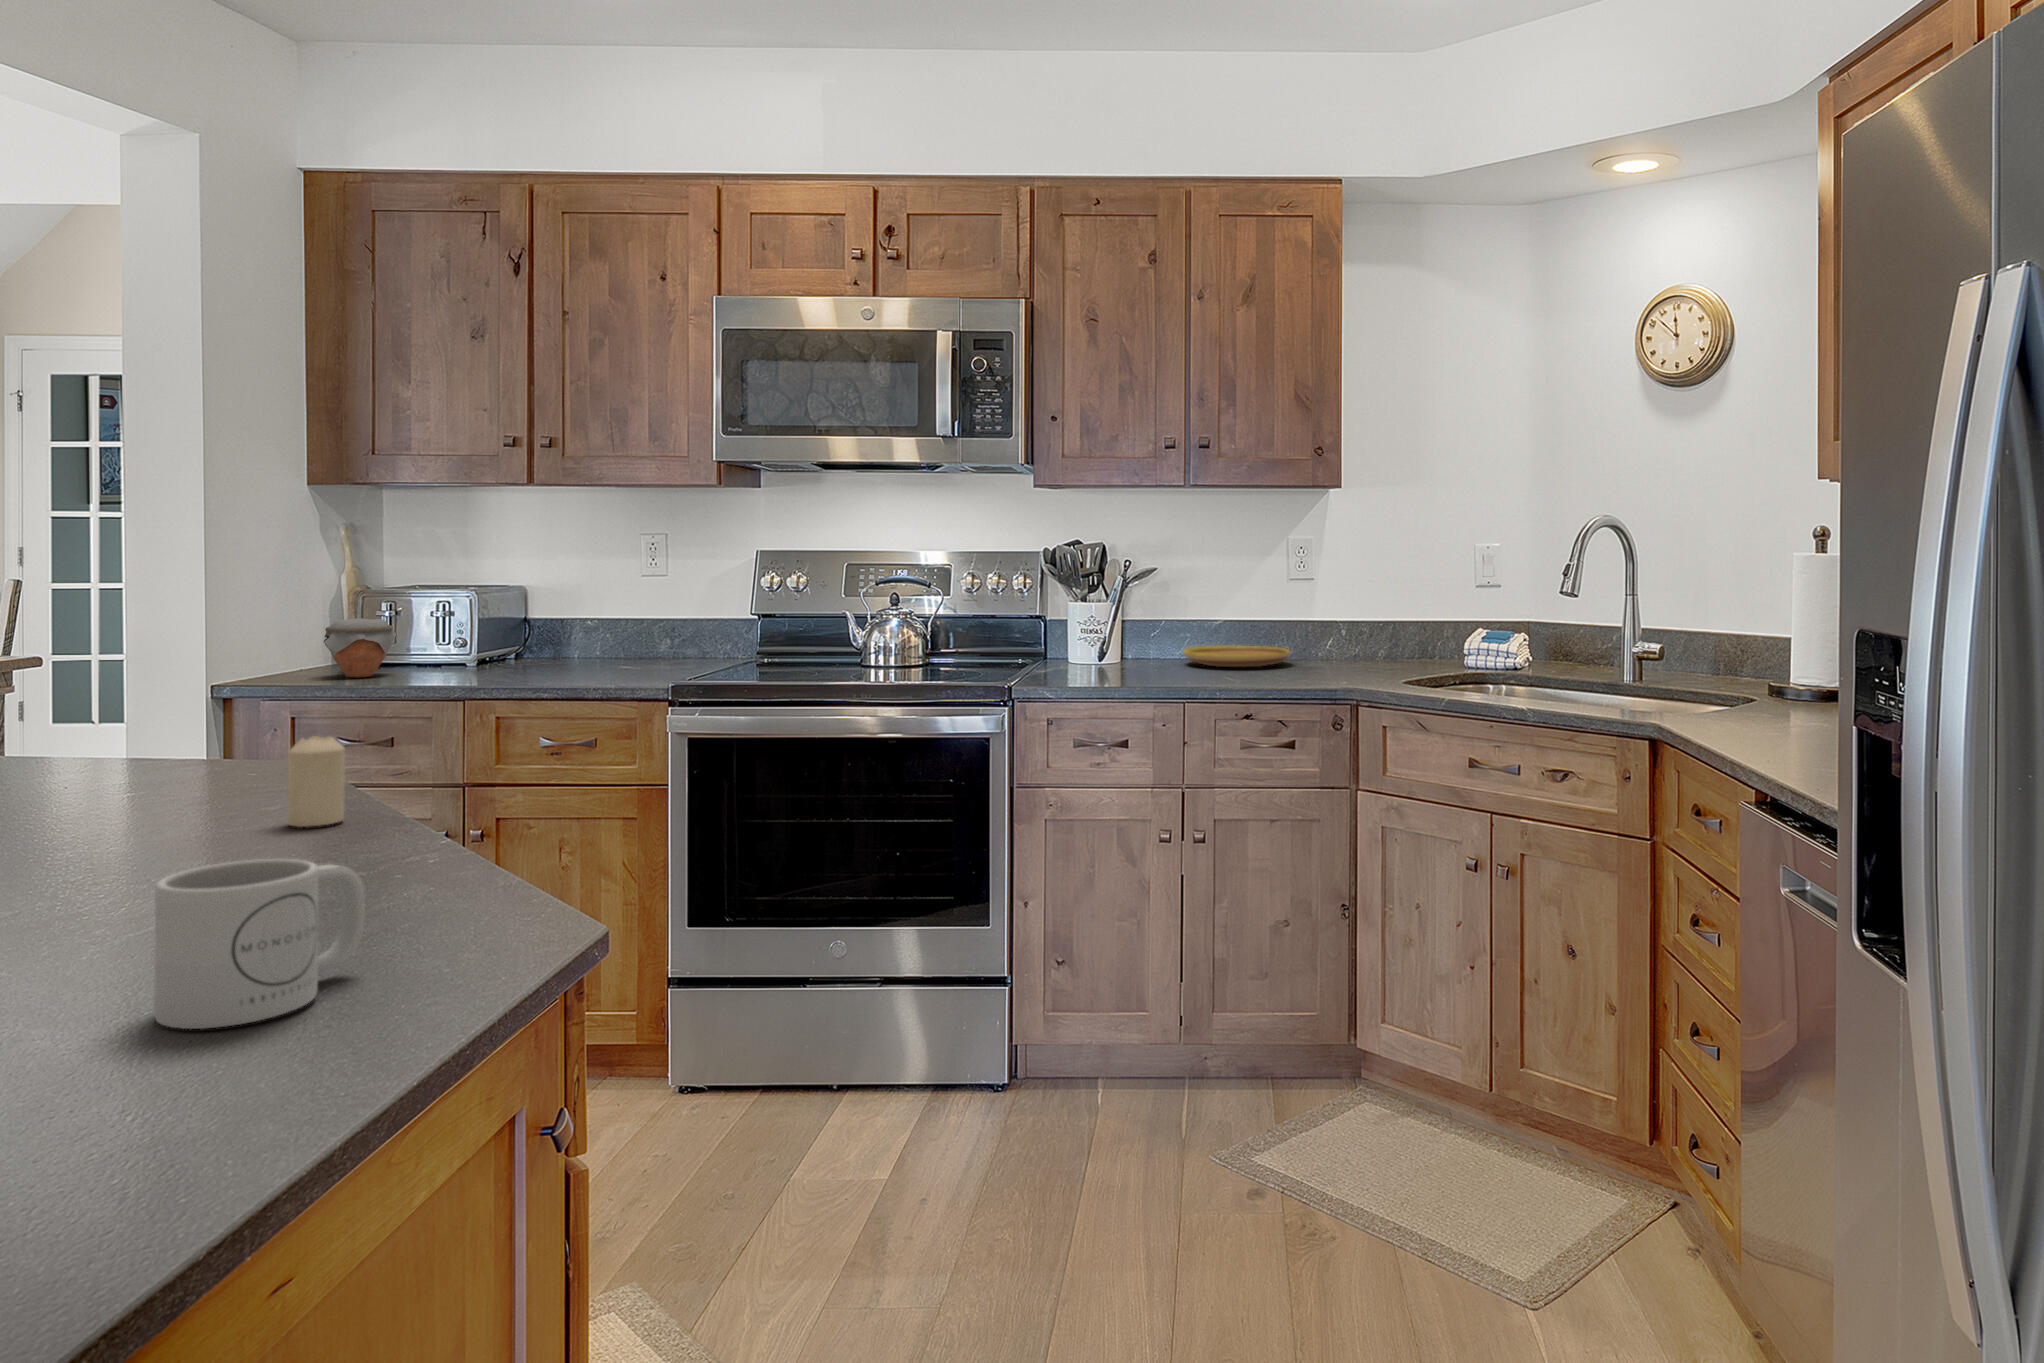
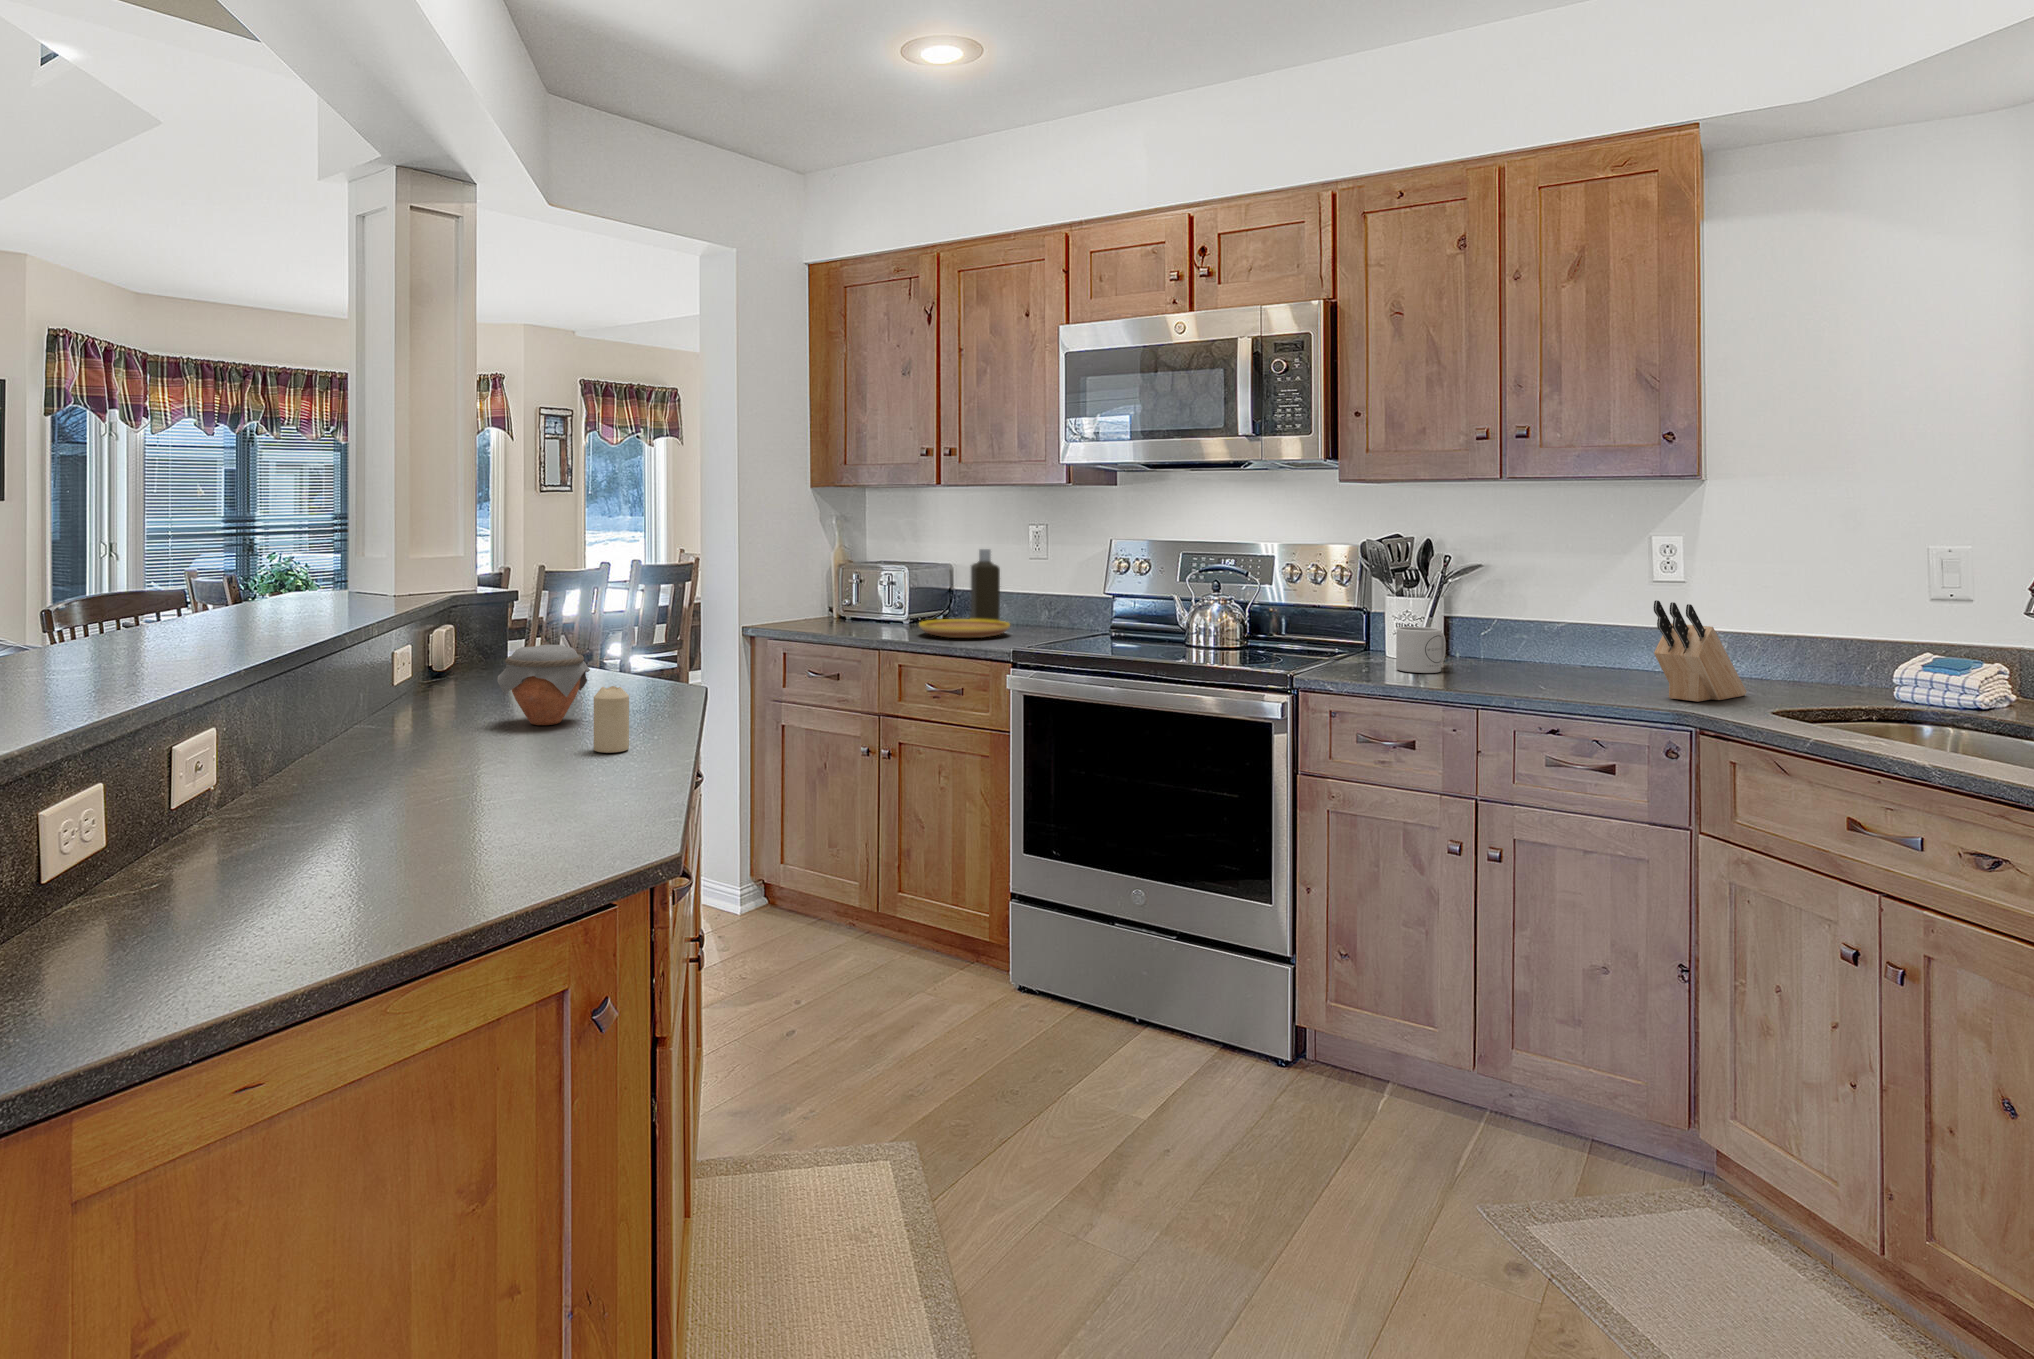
bottle: none [551,564,600,660] -> present [970,549,1000,621]
knife block: none [1315,594,1371,680] -> present [1654,600,1747,702]
jar: present [324,618,397,678] -> present [498,645,590,725]
plate: present [1183,646,1290,667] -> present [919,619,1010,638]
mug: present [154,859,365,1029] -> present [1396,627,1446,673]

